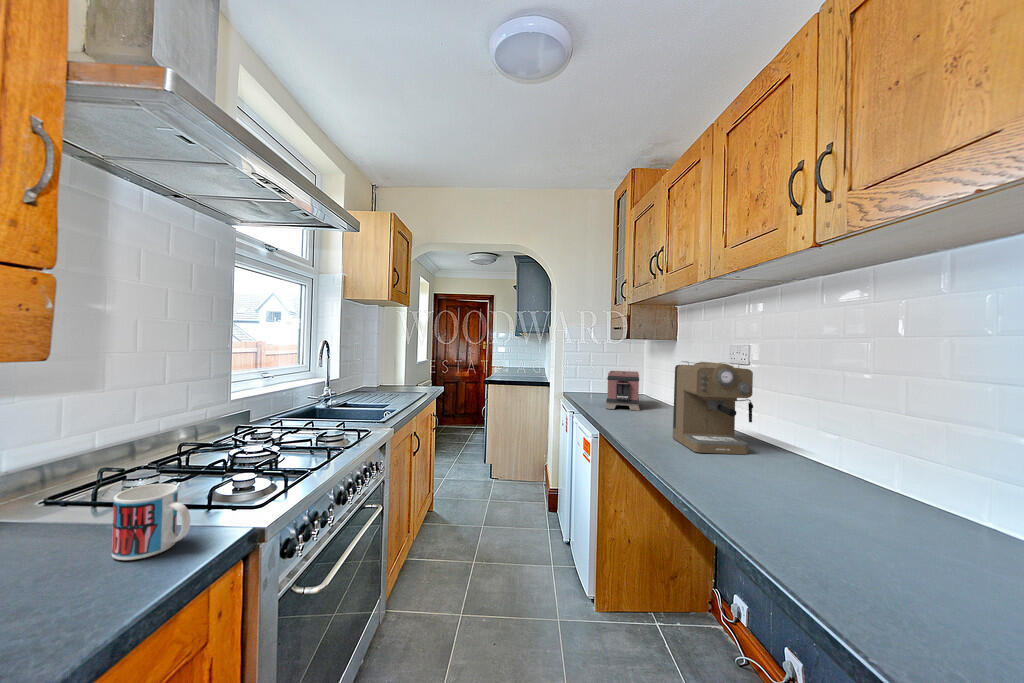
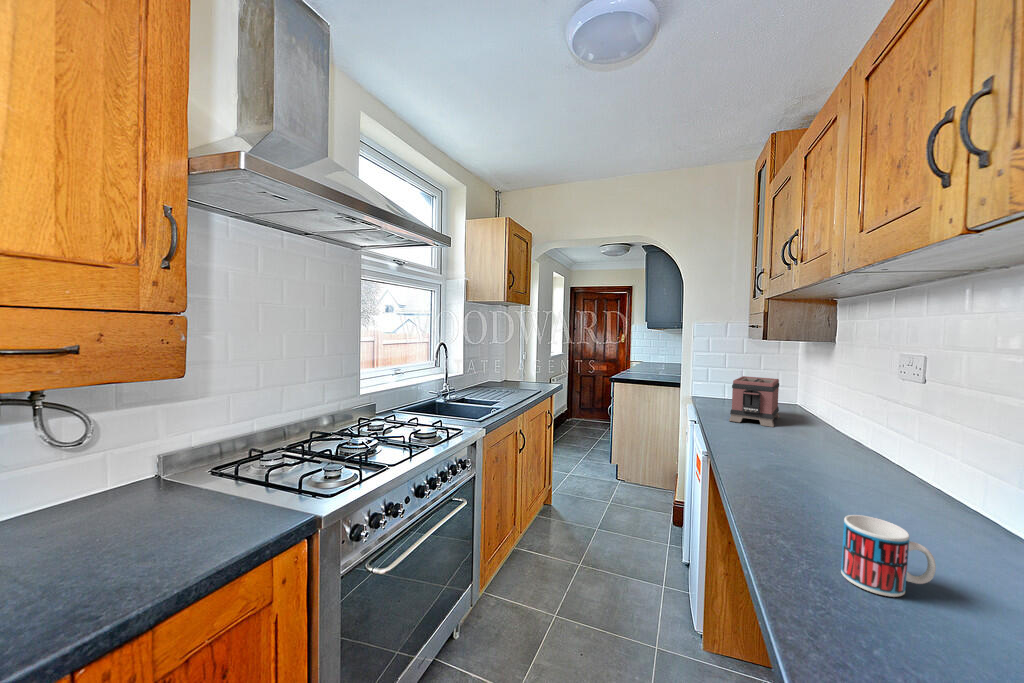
coffee maker: present [673,361,753,454] -> none [792,377,907,508]
mug: present [112,484,190,560] -> present [841,515,936,597]

